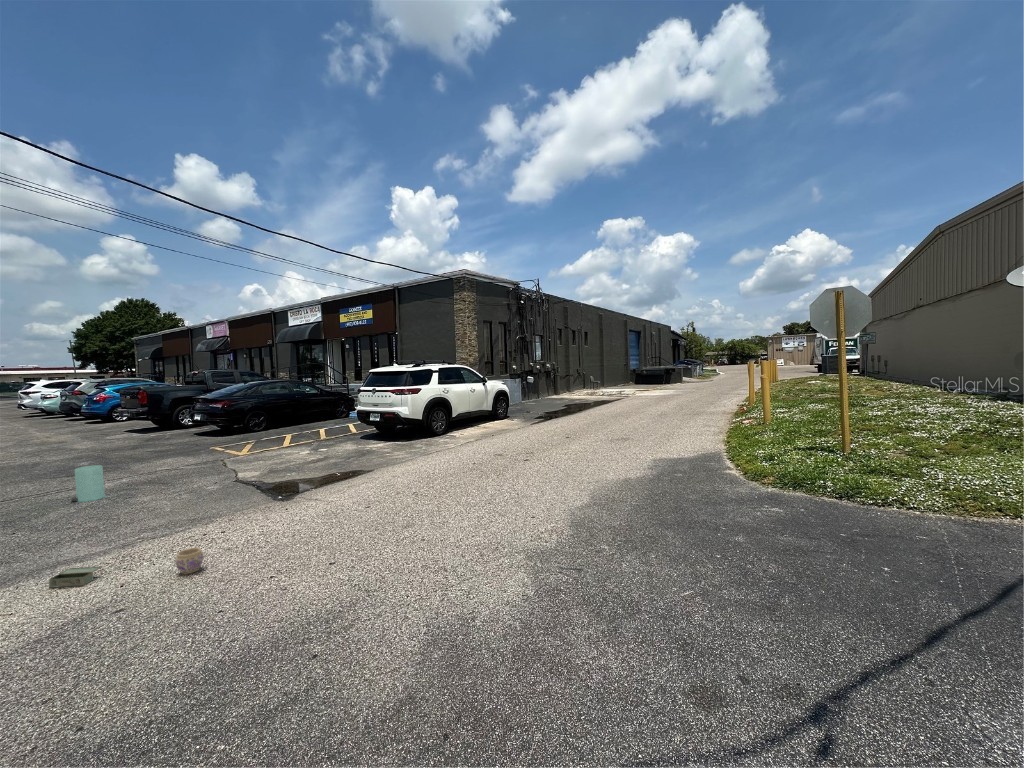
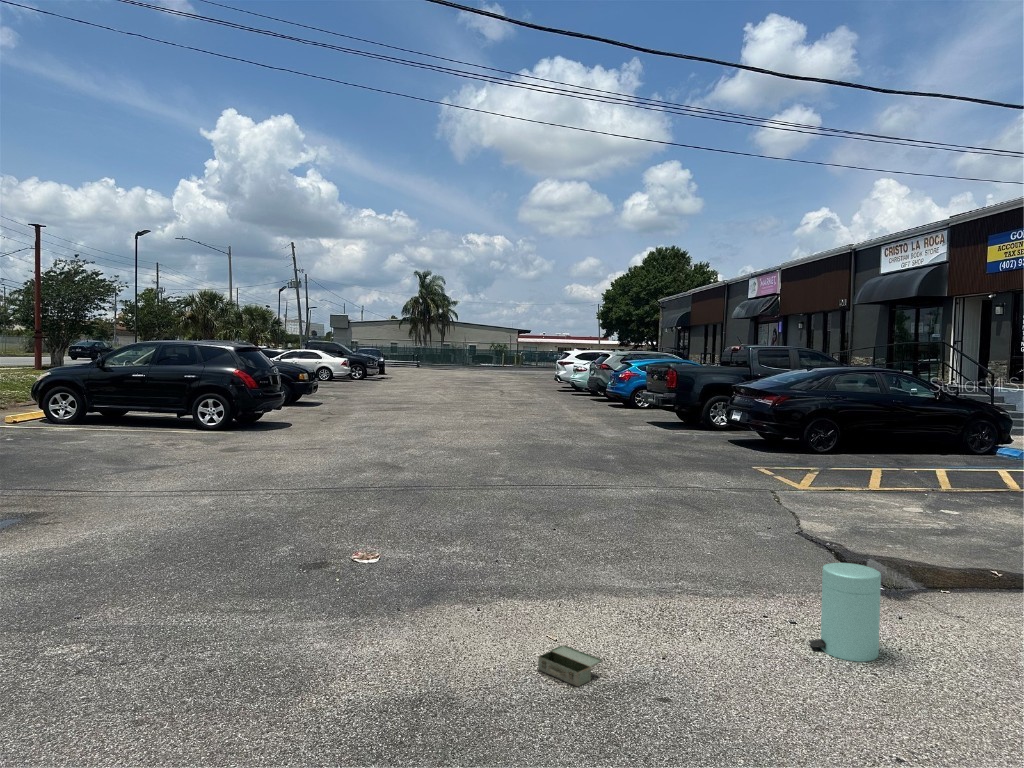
trash can: present [72,465,105,502] -> present [809,563,881,662]
planter: present [175,548,204,574] -> none [710,685,759,741]

